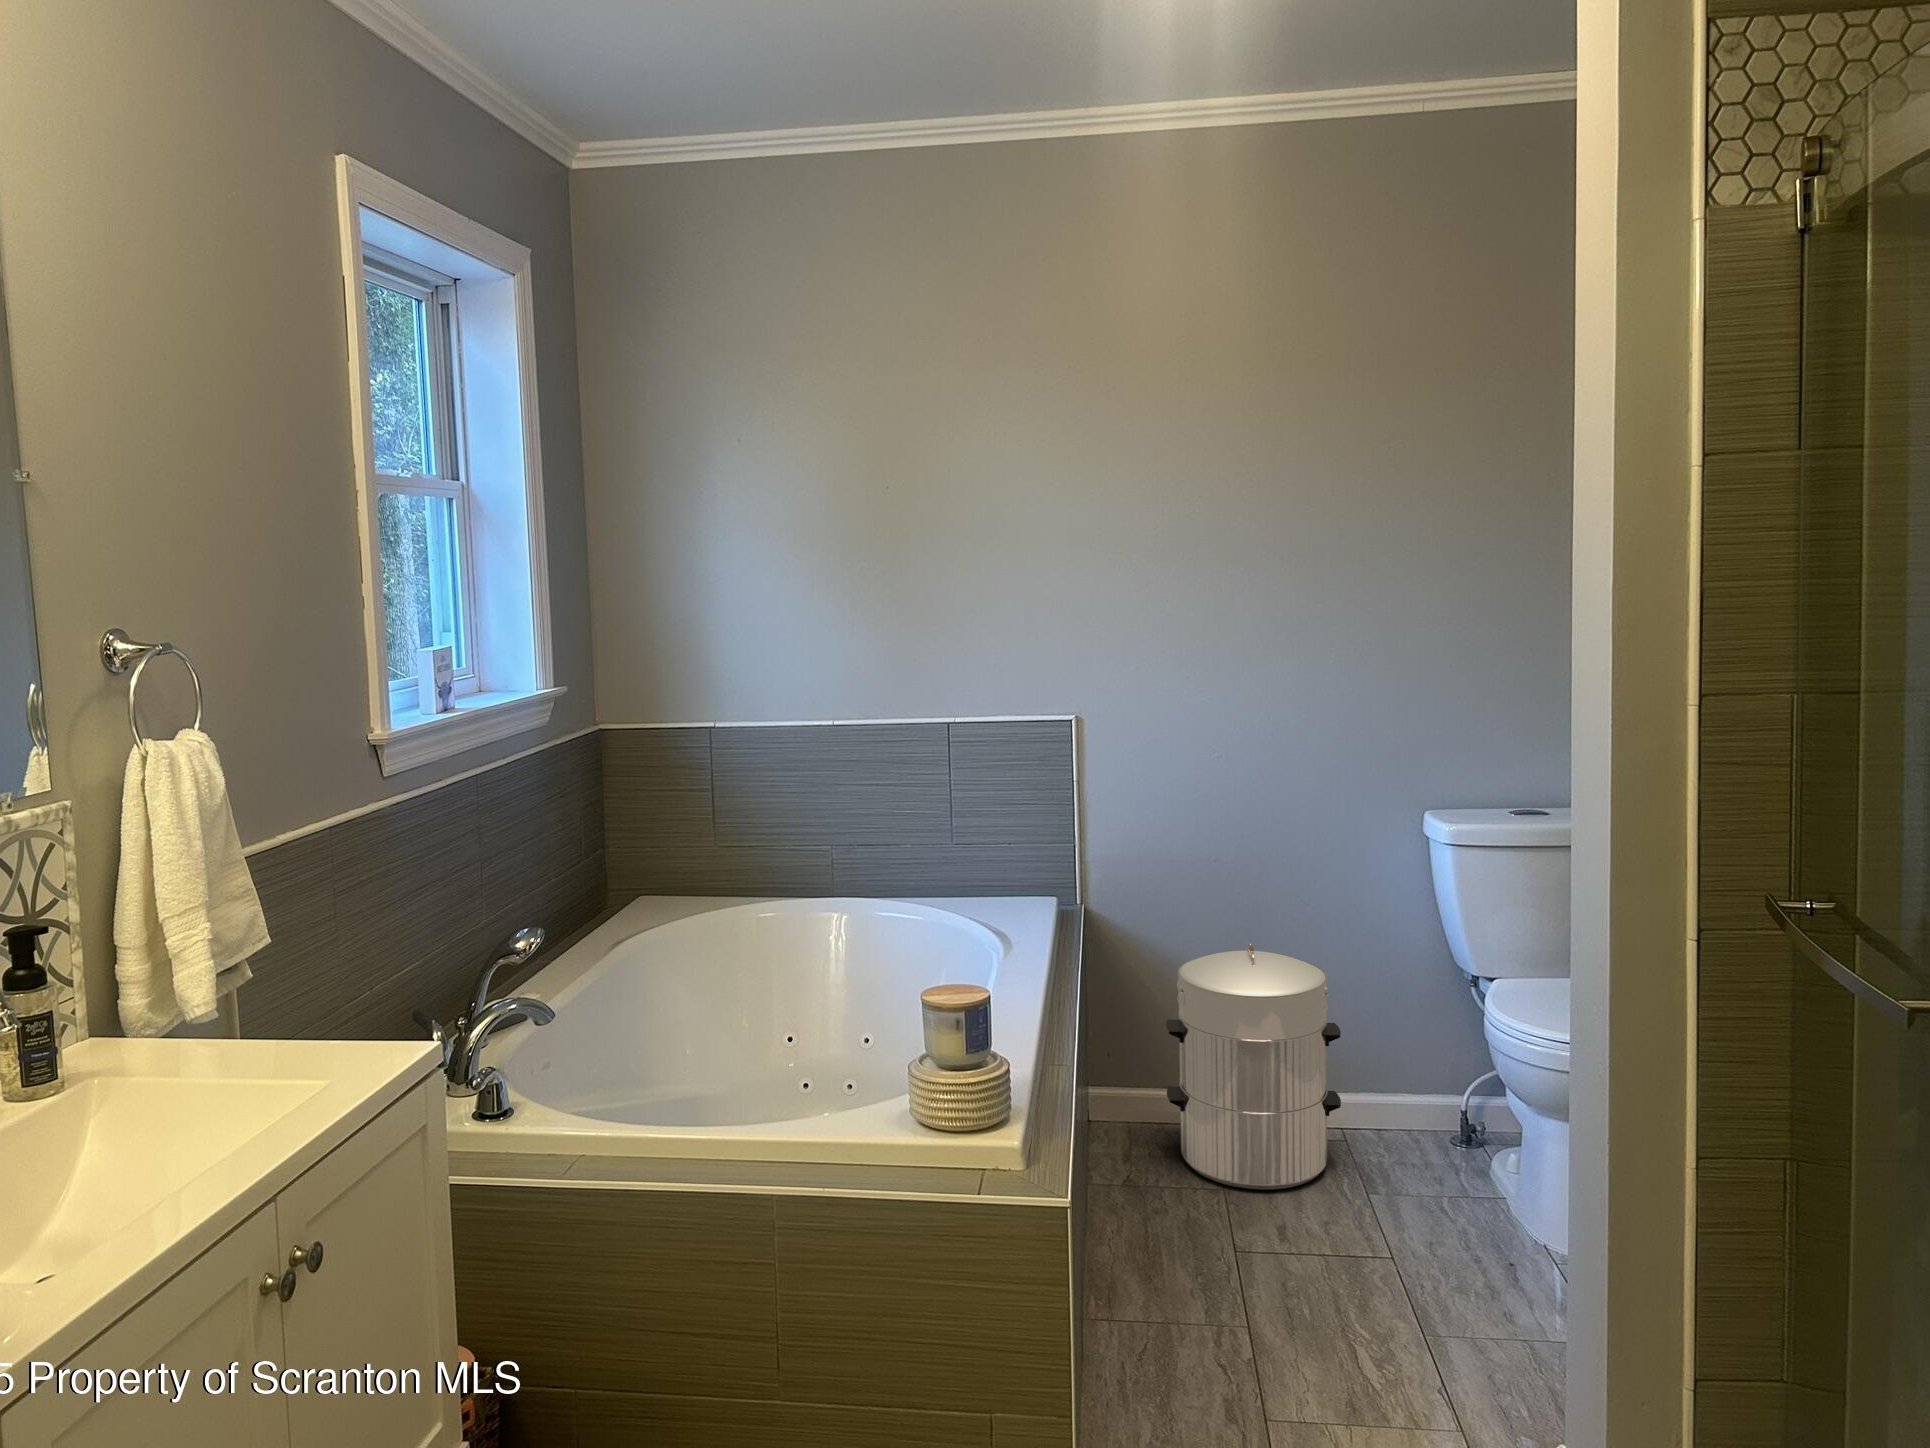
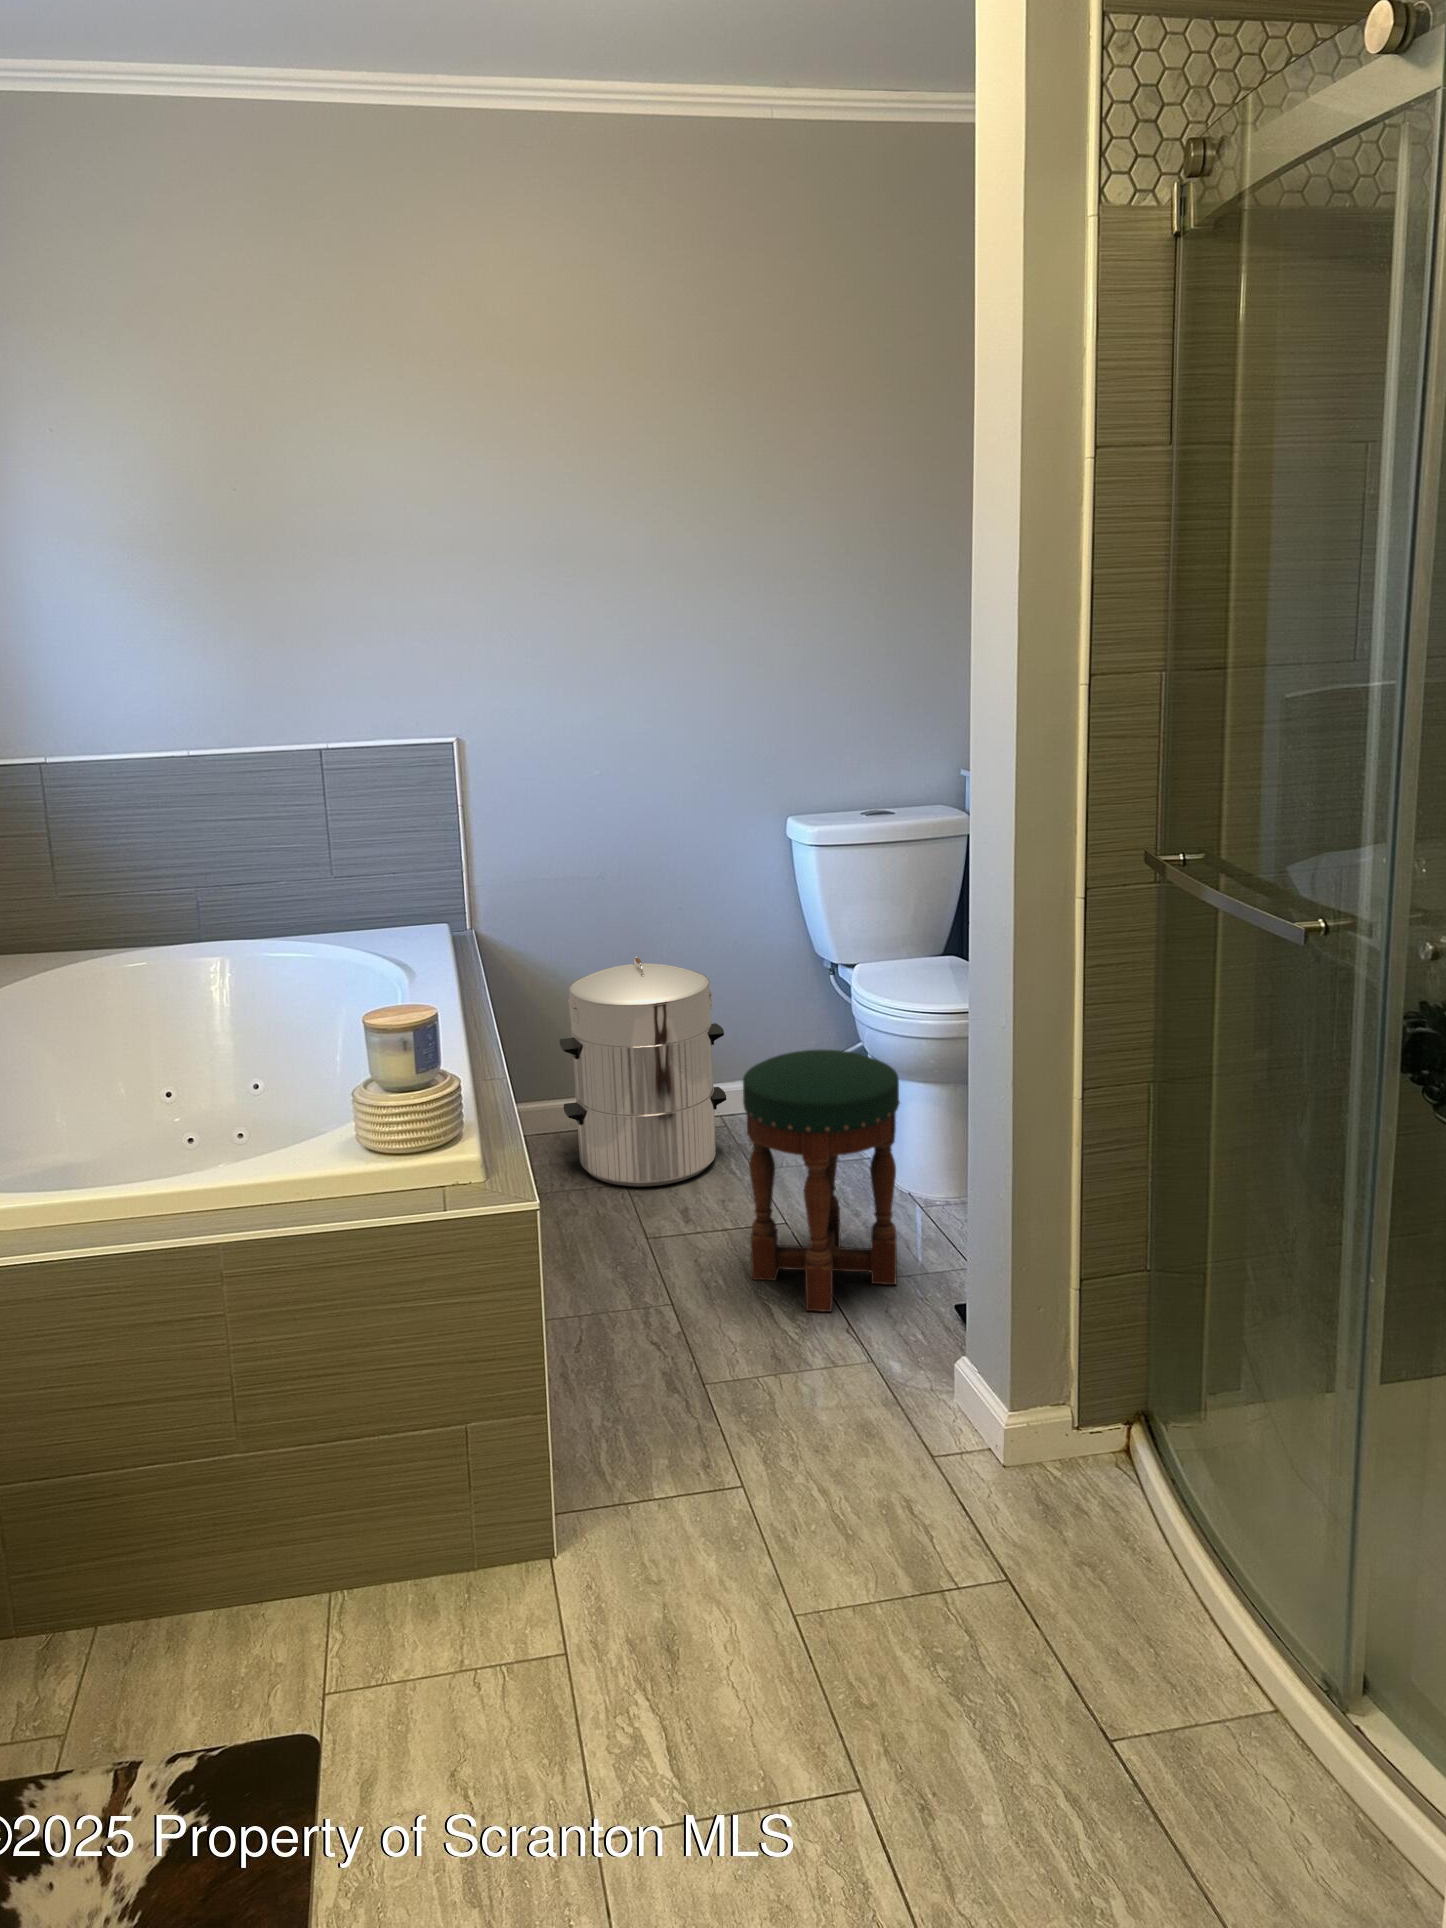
stool: none [1335,1072,1515,1374] -> present [743,1050,900,1312]

